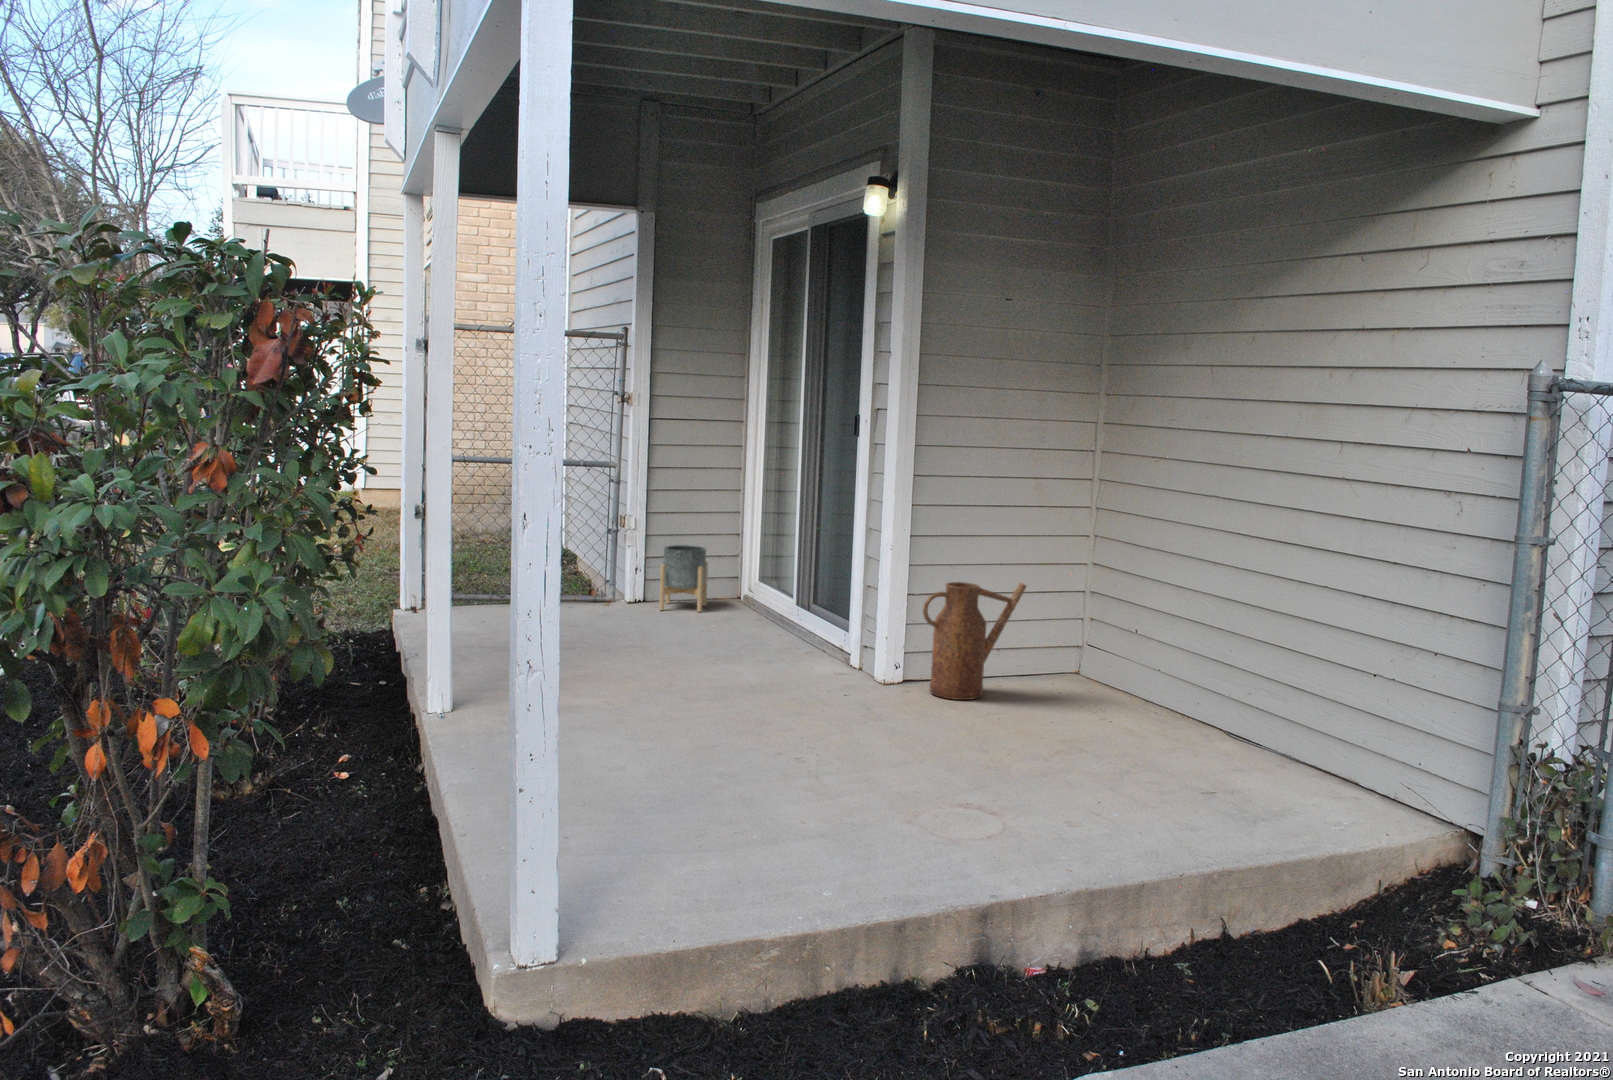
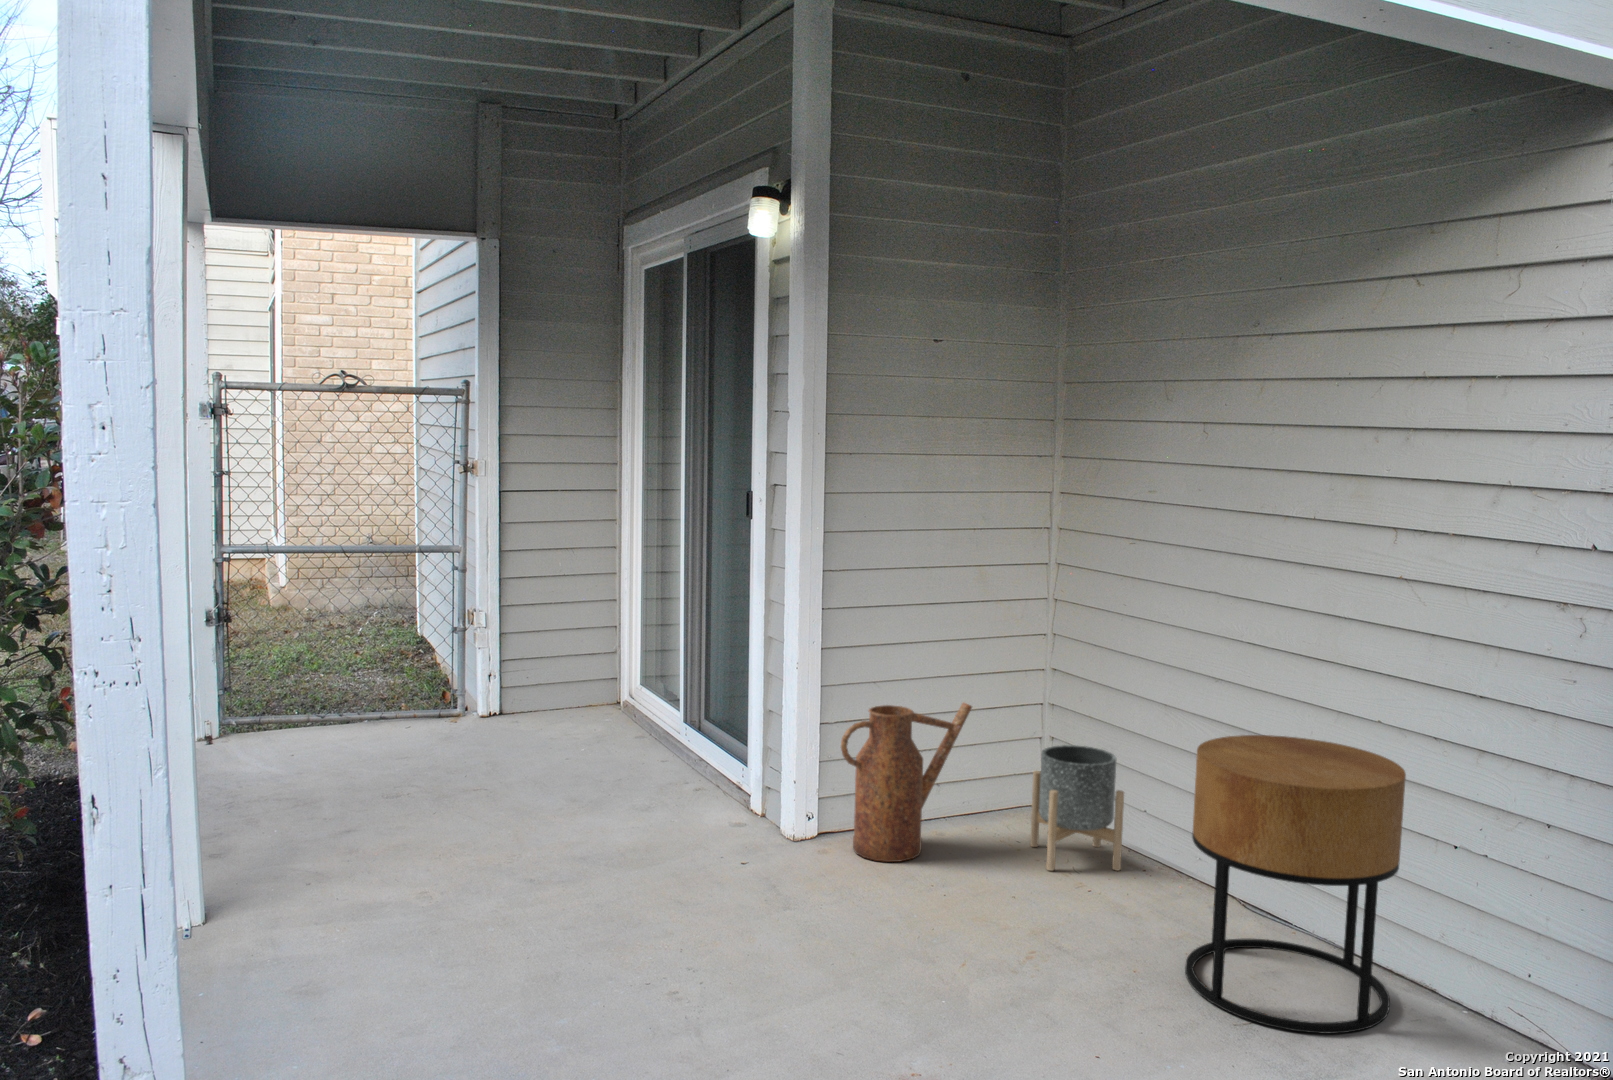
planter: present [659,545,708,612] -> present [1030,745,1124,871]
side table: none [1171,596,1335,799] -> present [1185,735,1406,1034]

